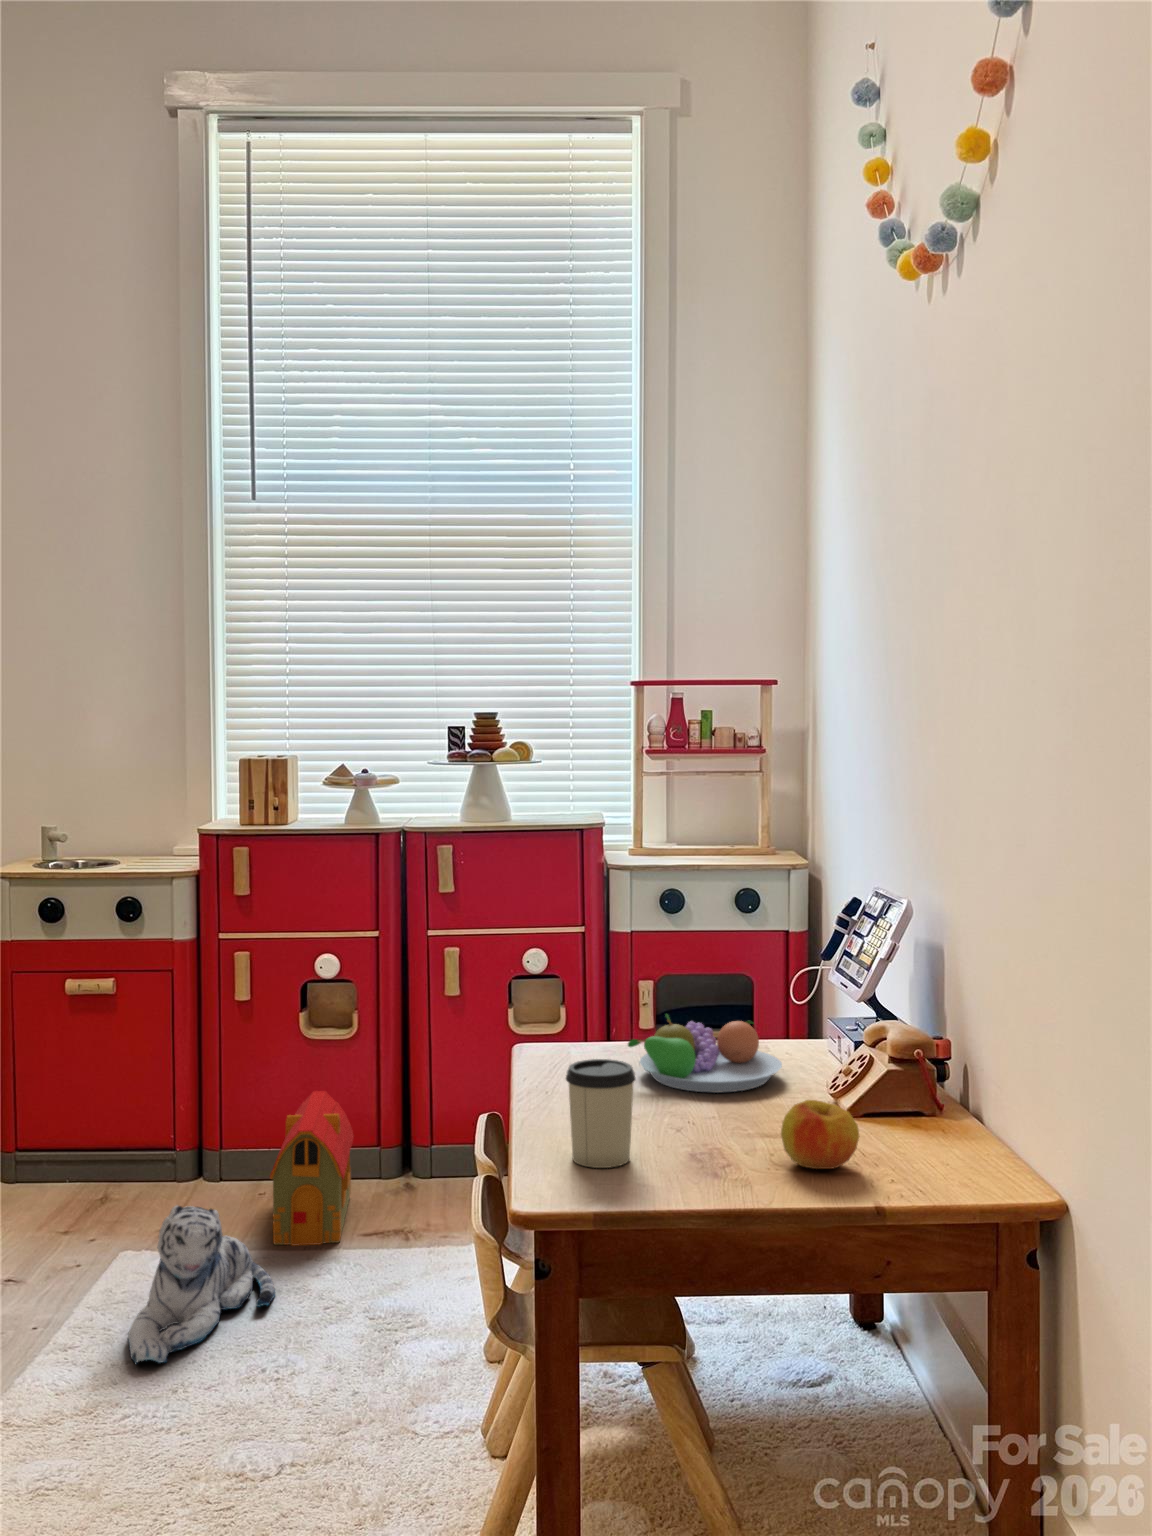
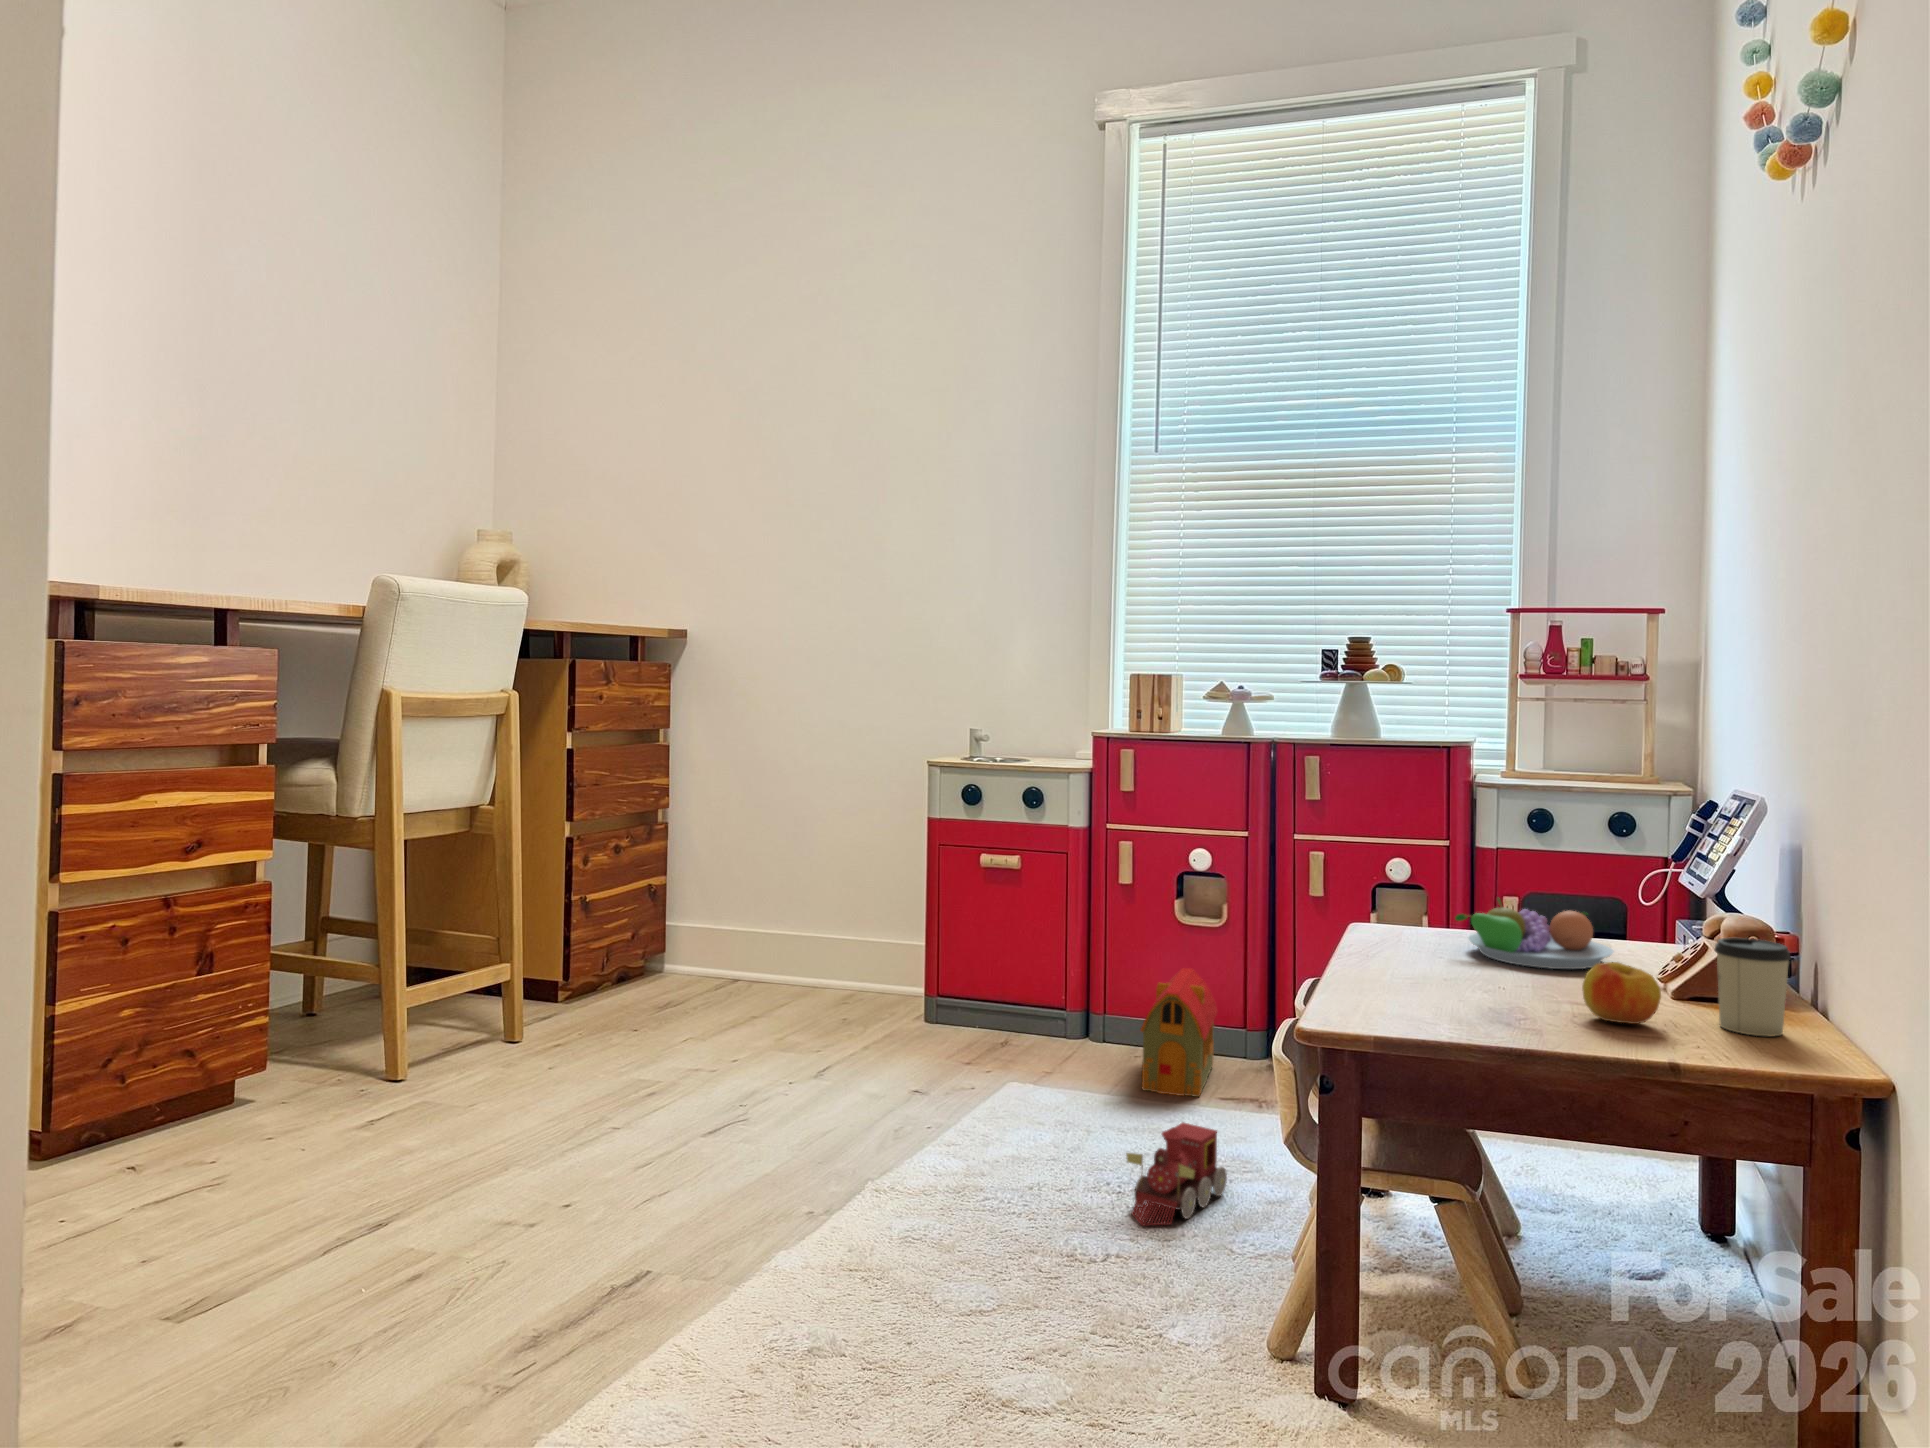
cup: present [566,1059,635,1168] -> present [1714,938,1791,1036]
plush toy: present [128,1206,275,1364] -> none [1020,1030,1141,1151]
toy train: none [266,1305,383,1456] -> present [1126,1123,1227,1225]

